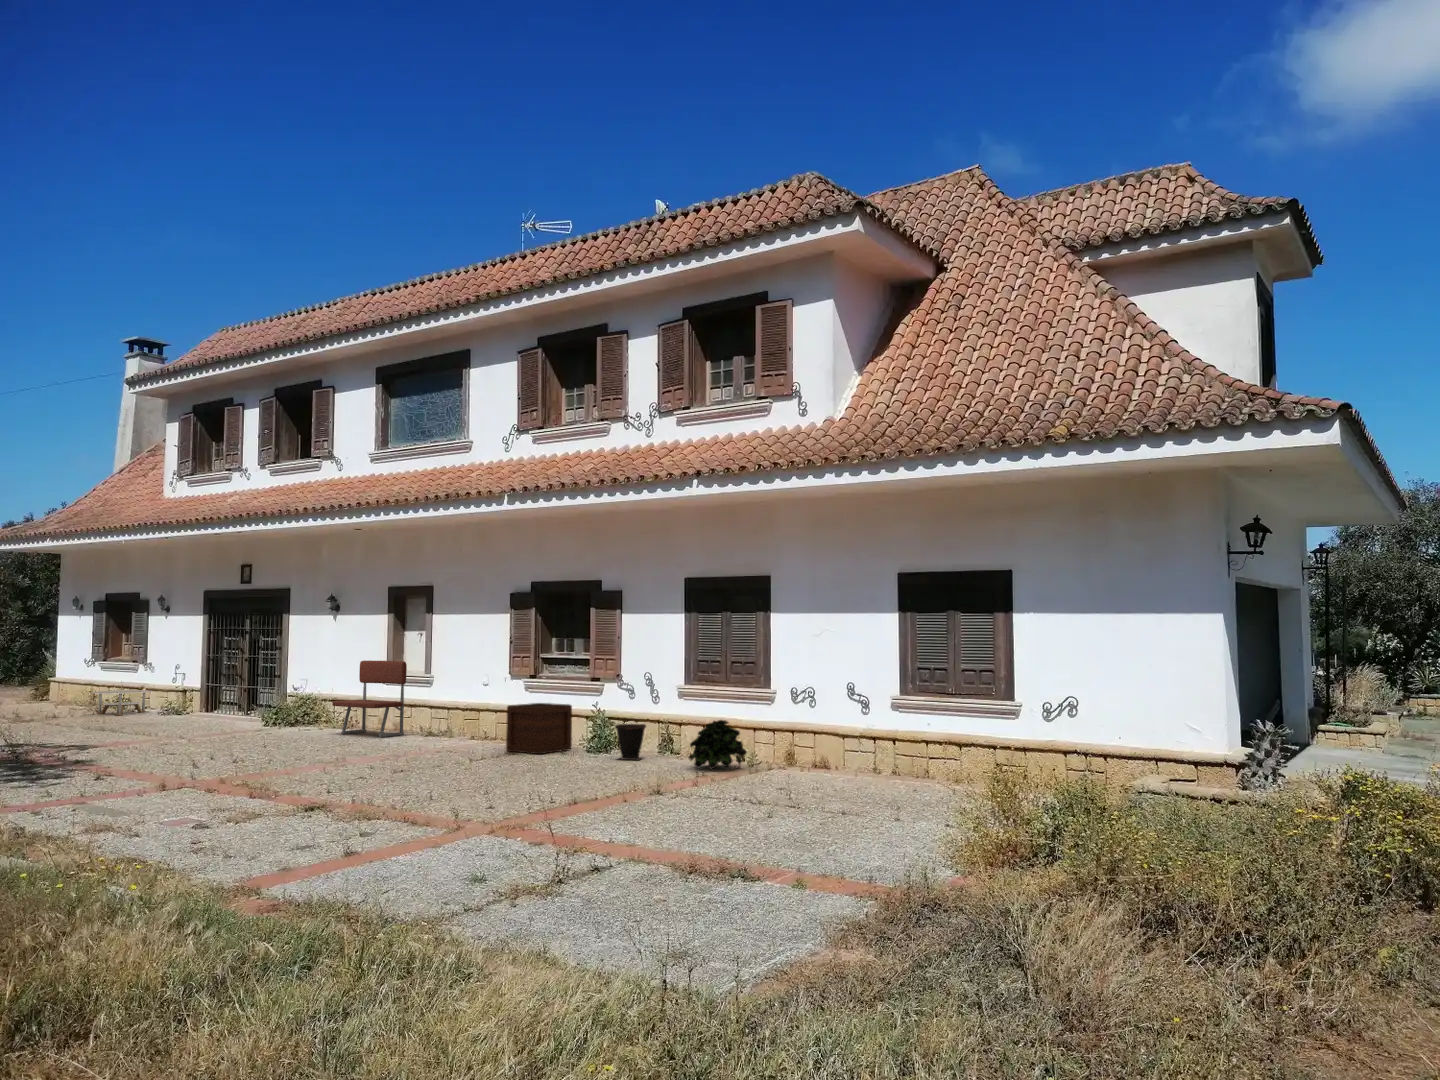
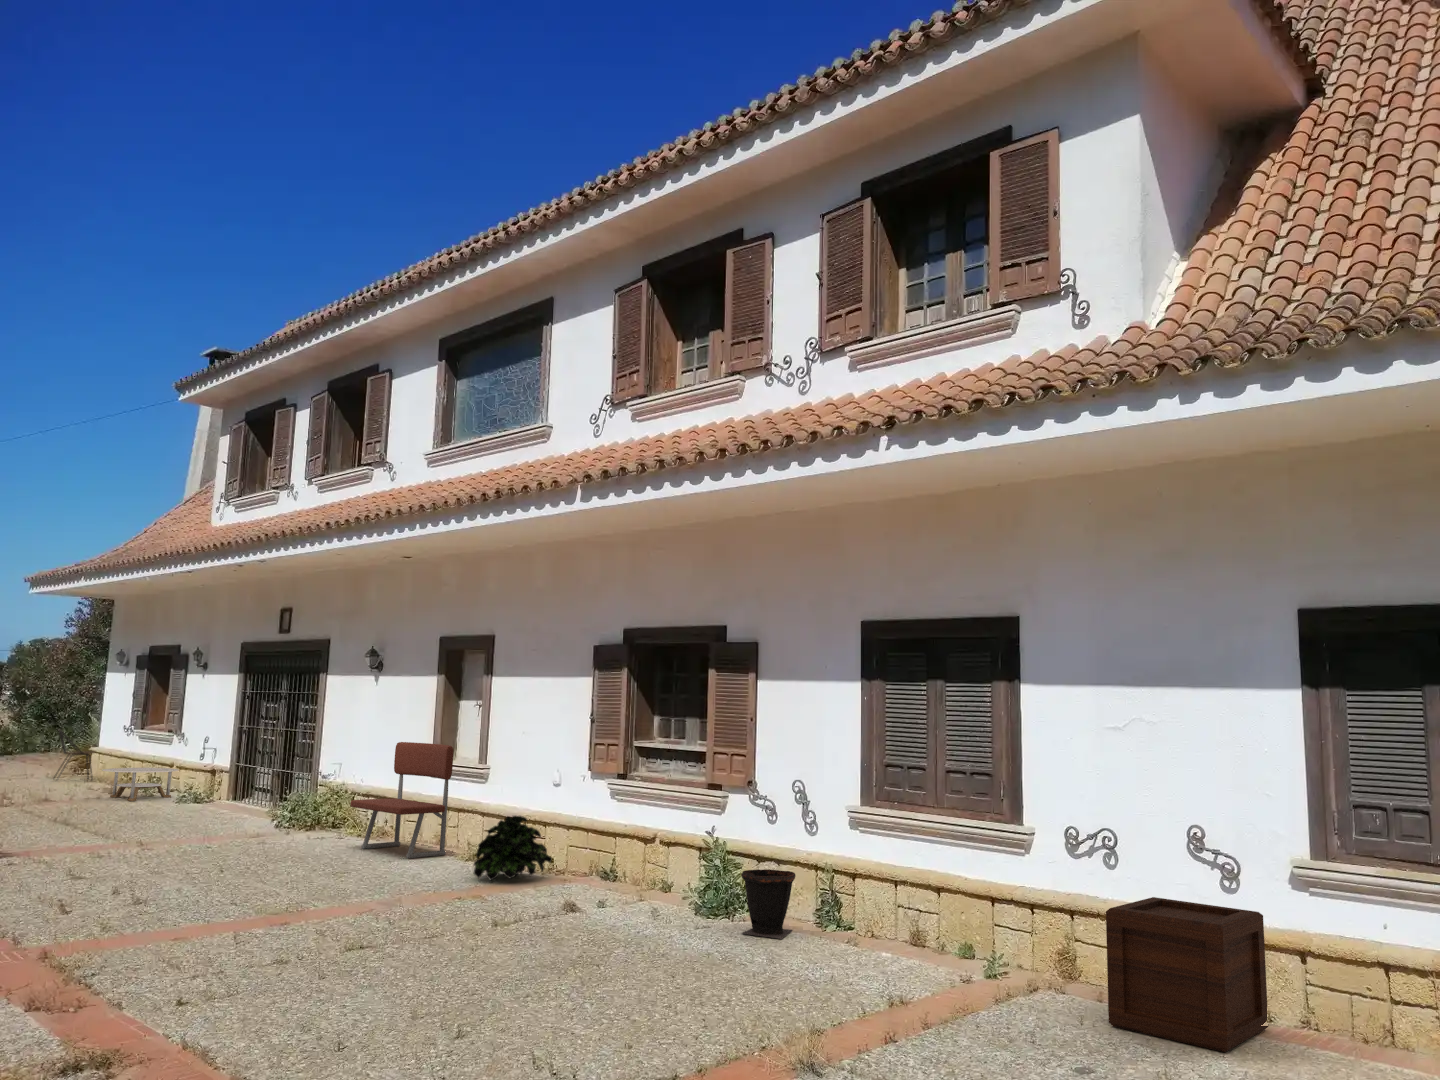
chair: none [21,663,58,706] -> present [54,729,94,780]
wooden crate: present [506,703,572,754] -> present [1106,897,1268,1052]
potted plant: present [688,720,747,769] -> present [473,816,552,880]

